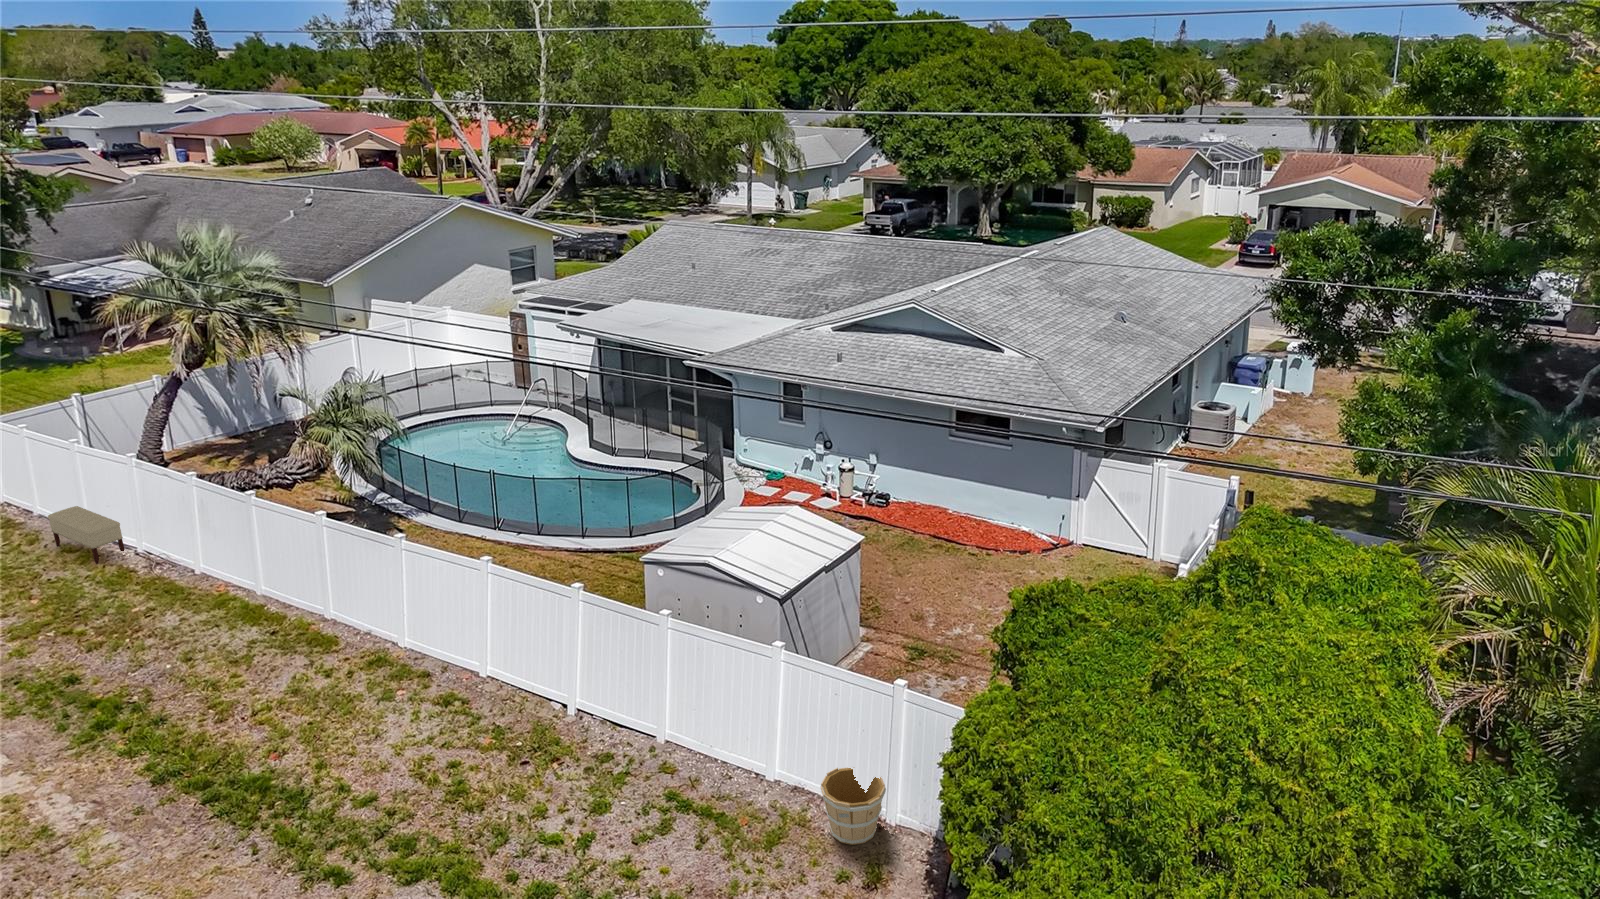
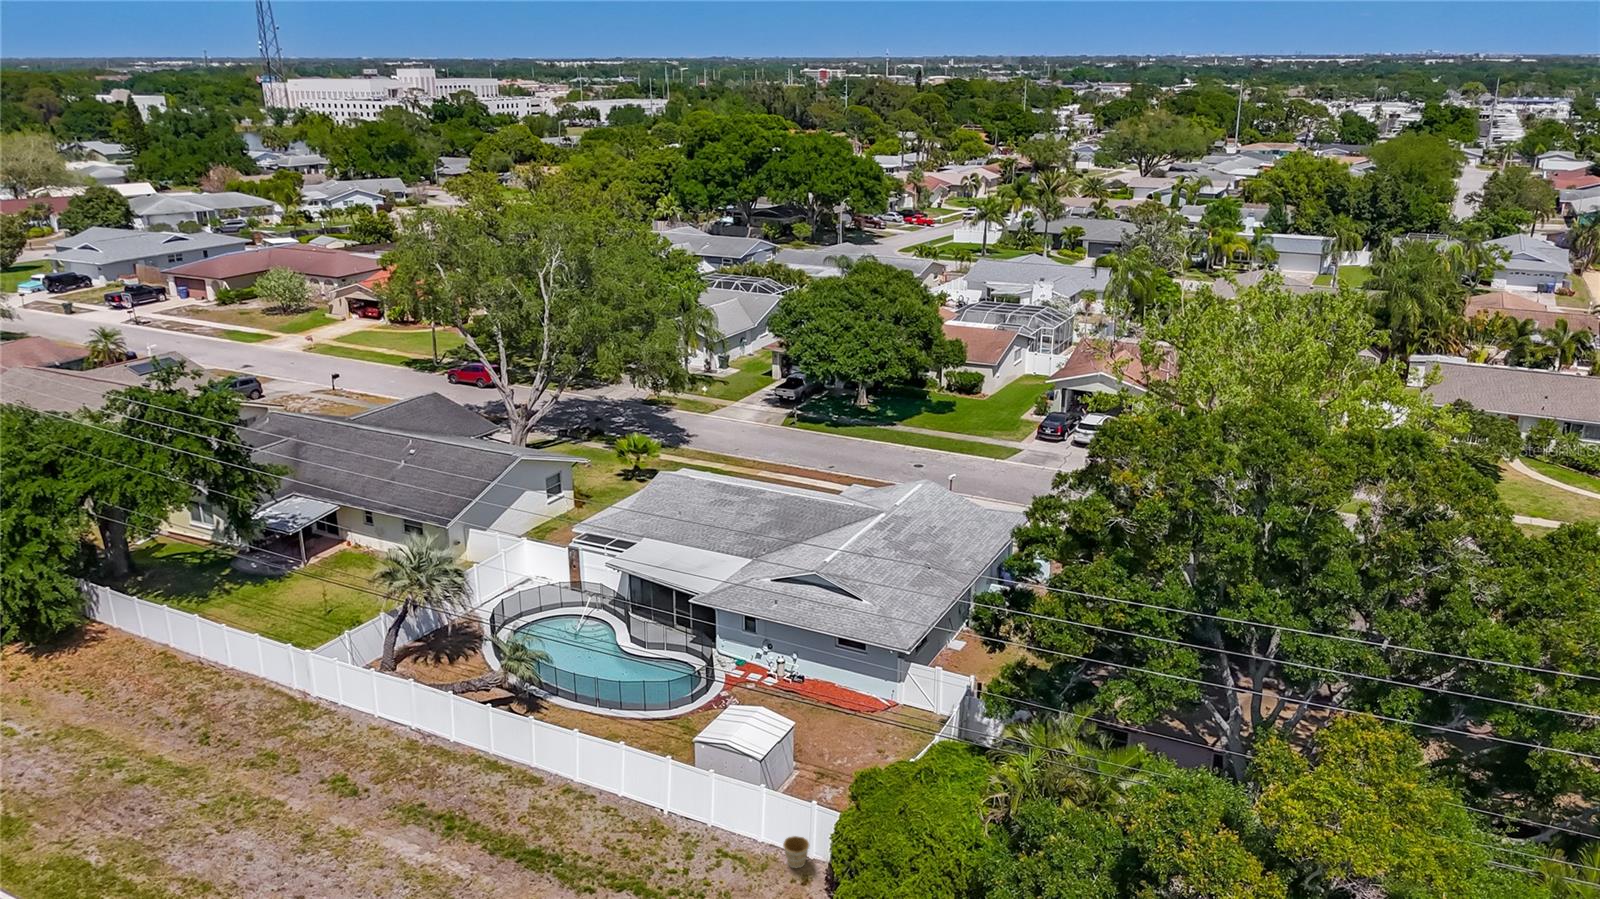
bench: present [48,506,125,564] -> none [361,703,404,736]

